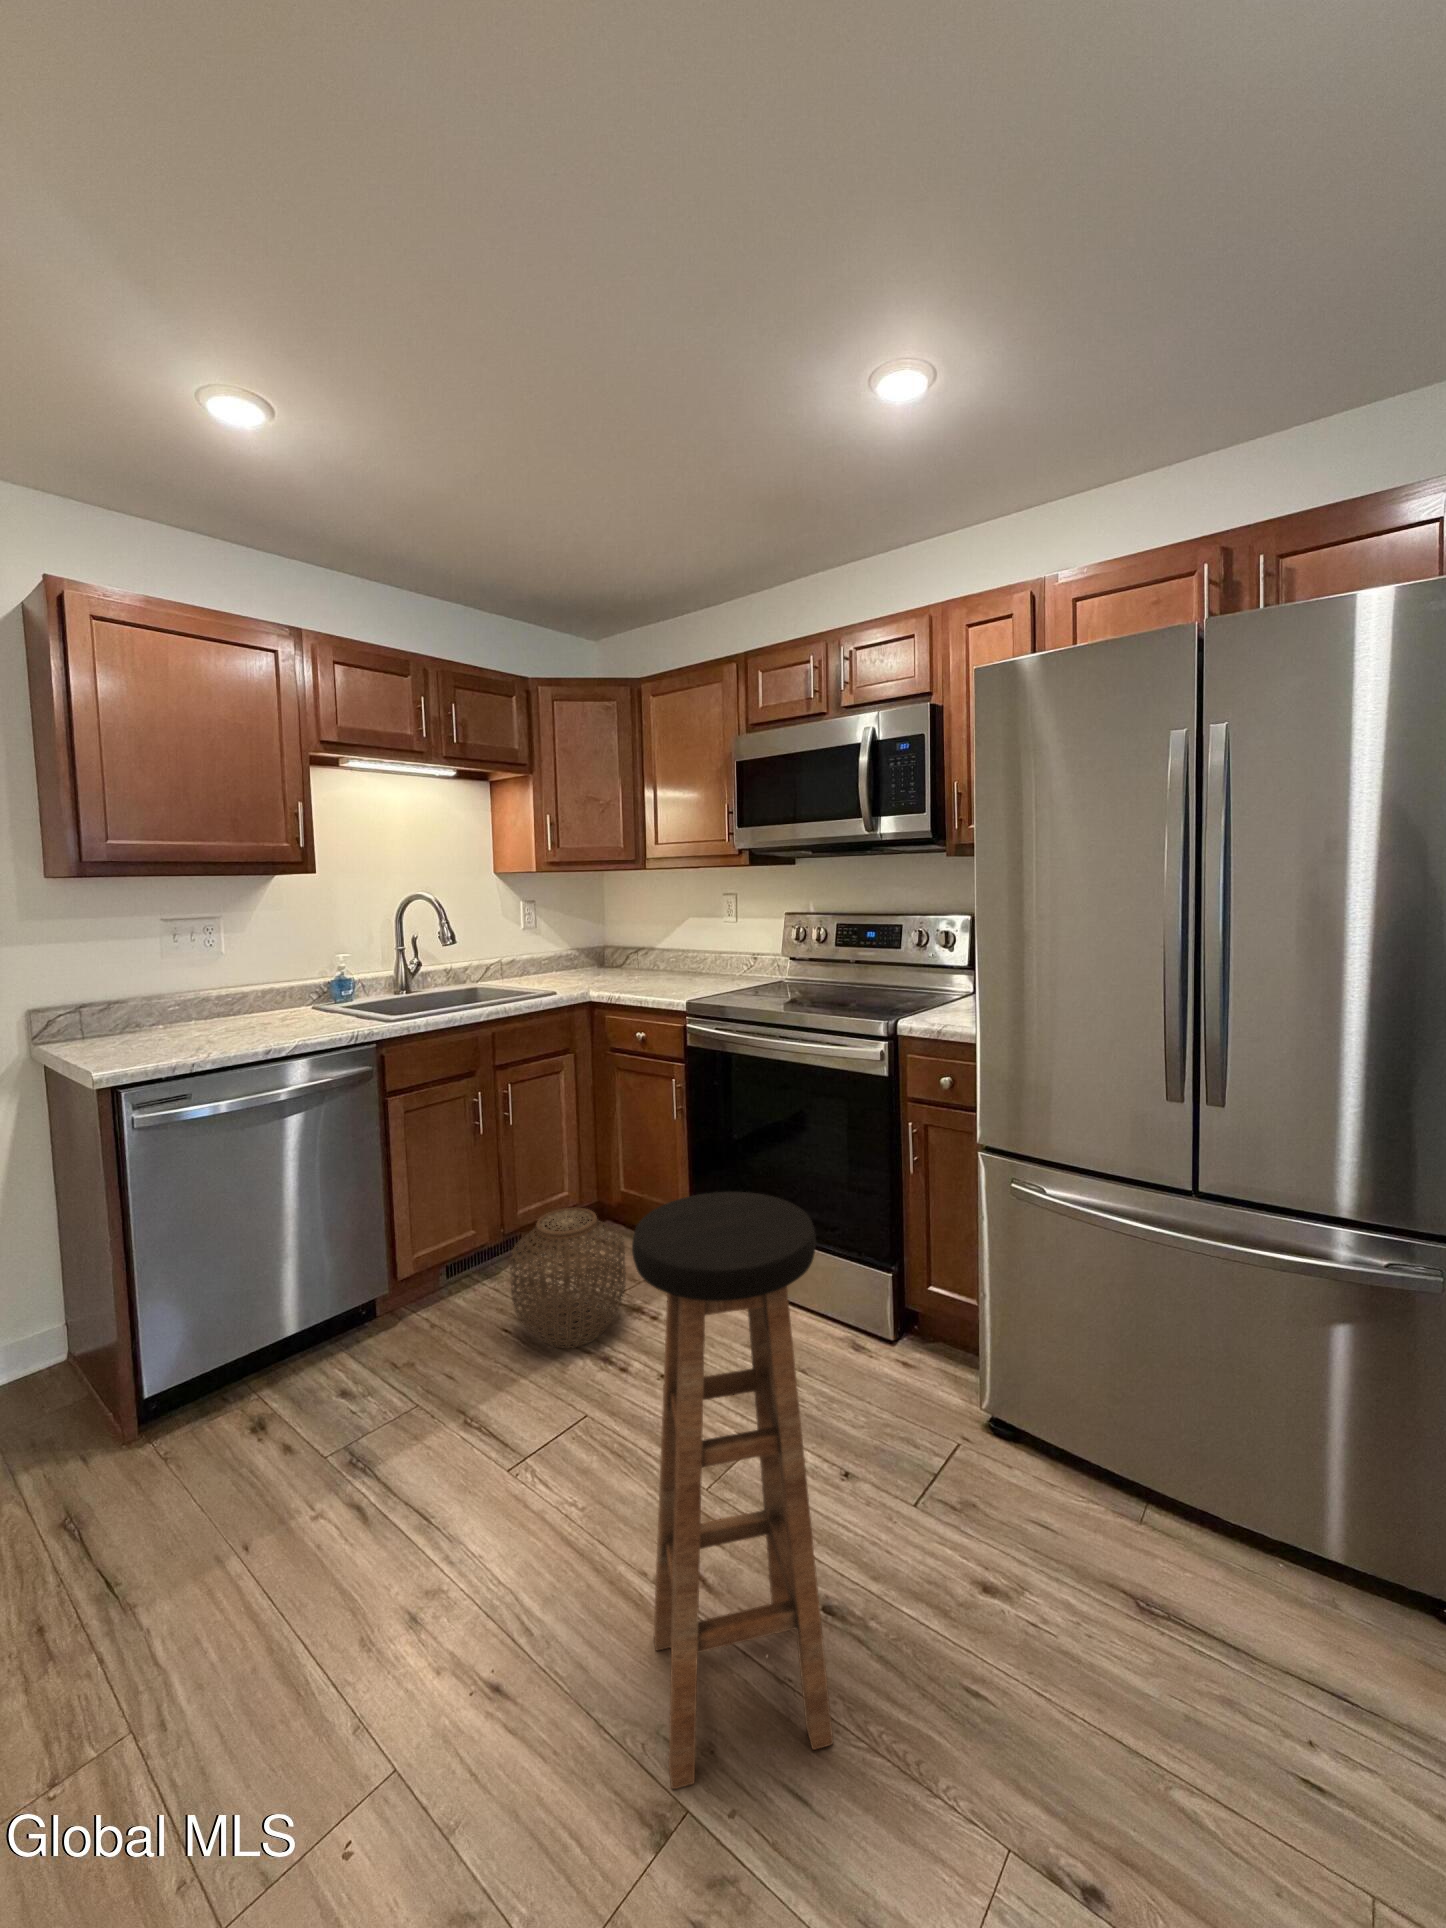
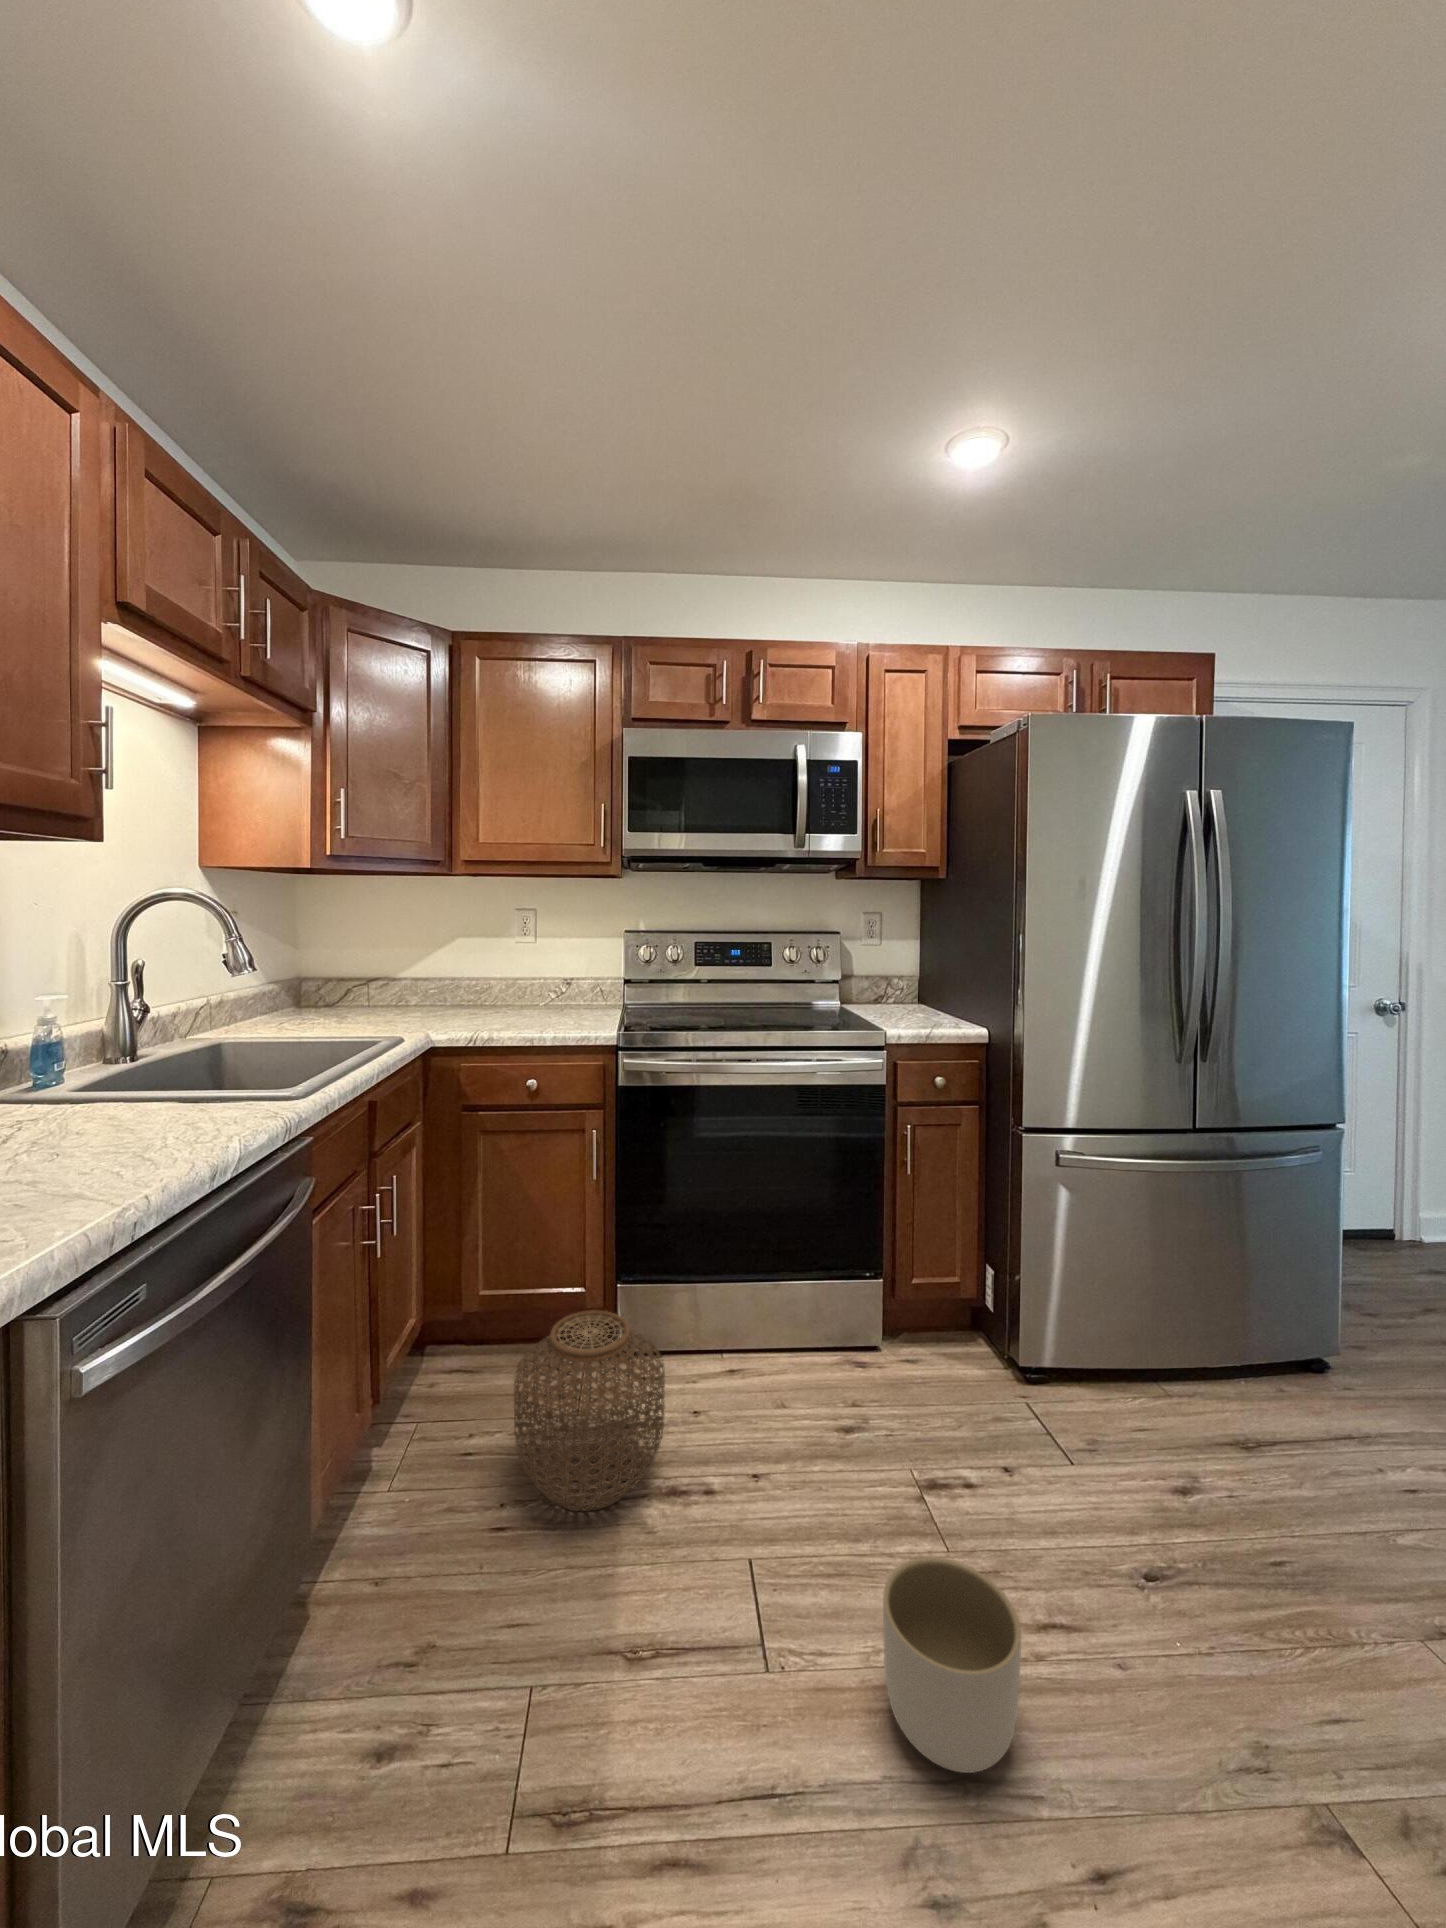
bar stool: present [632,1192,833,1789] -> none [1105,1186,1326,1808]
planter: none [489,1438,597,1593] -> present [883,1557,1021,1773]

